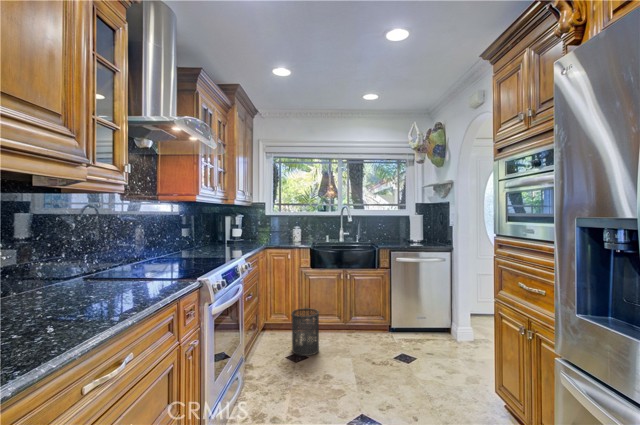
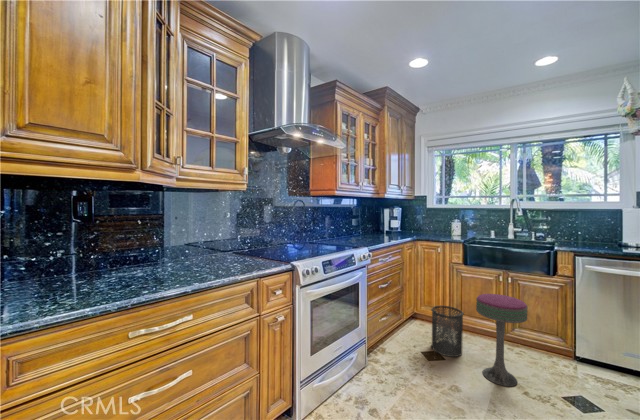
bar stool: none [334,288,371,364] -> present [476,294,528,386]

